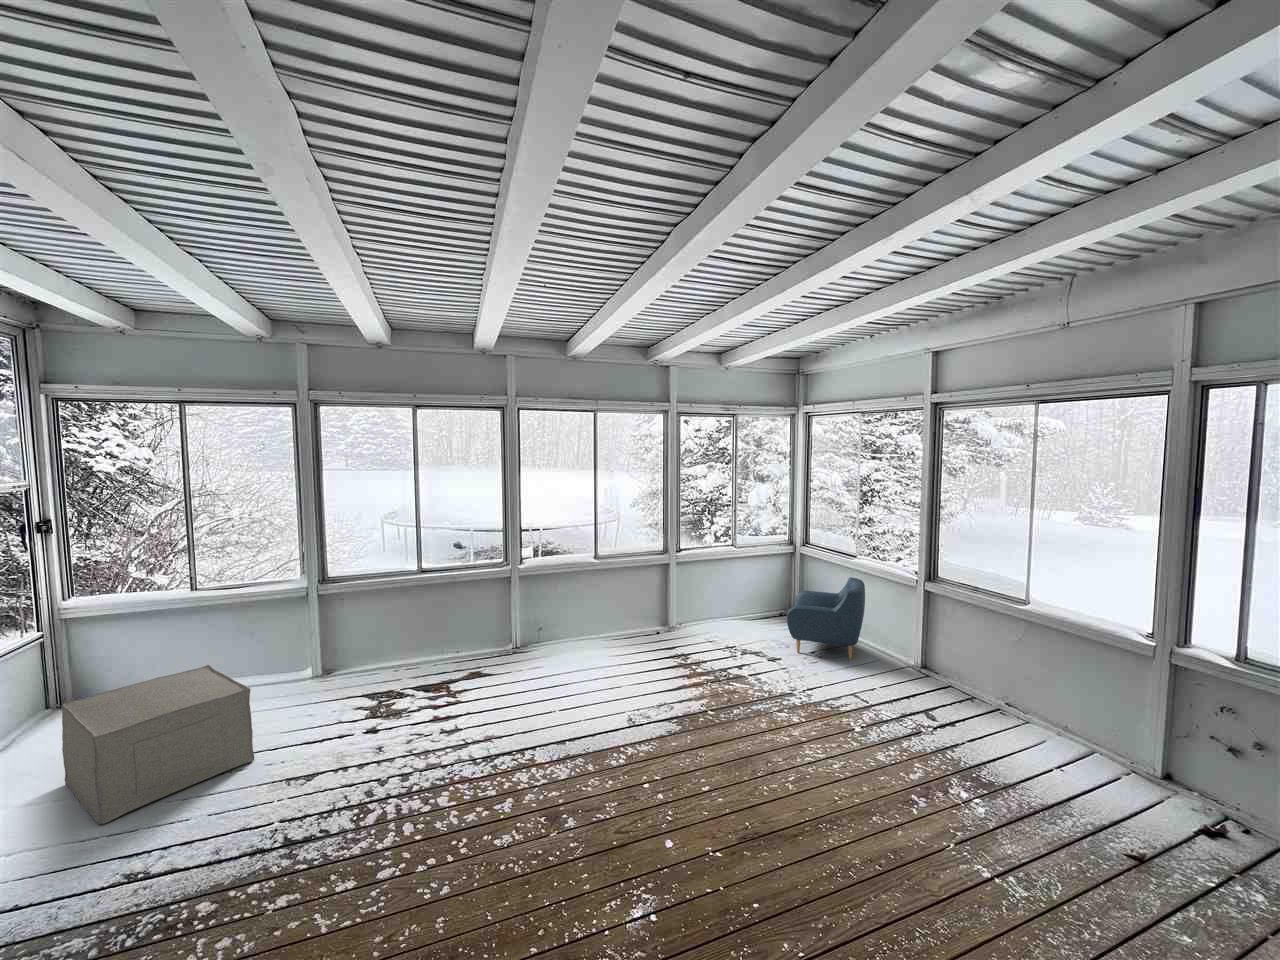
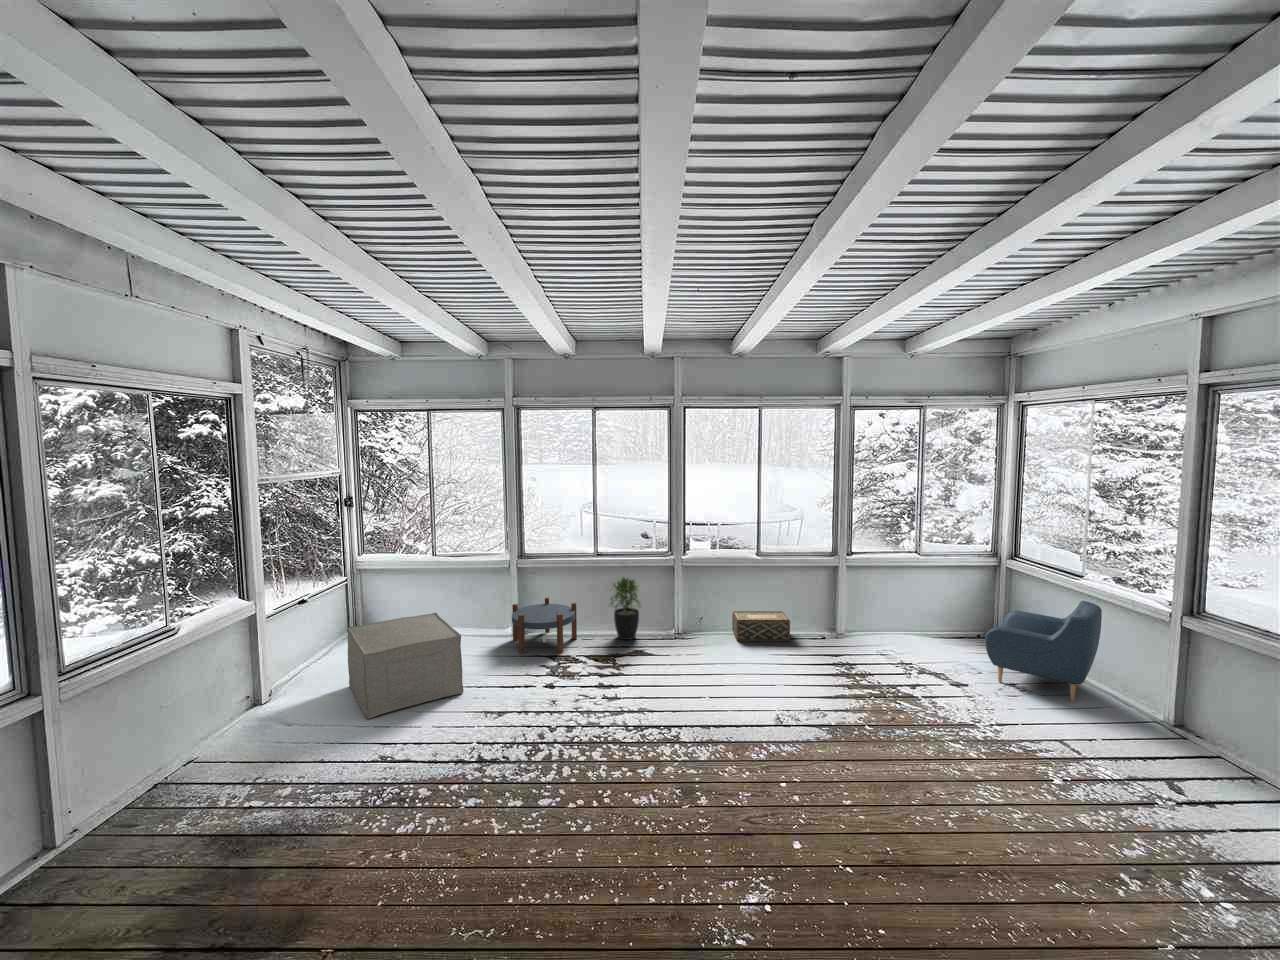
potted plant: none [434,595,475,664] -> present [611,577,640,640]
woven basket: none [568,614,624,648] -> present [732,611,790,641]
side table: none [316,629,399,698] -> present [512,597,577,654]

